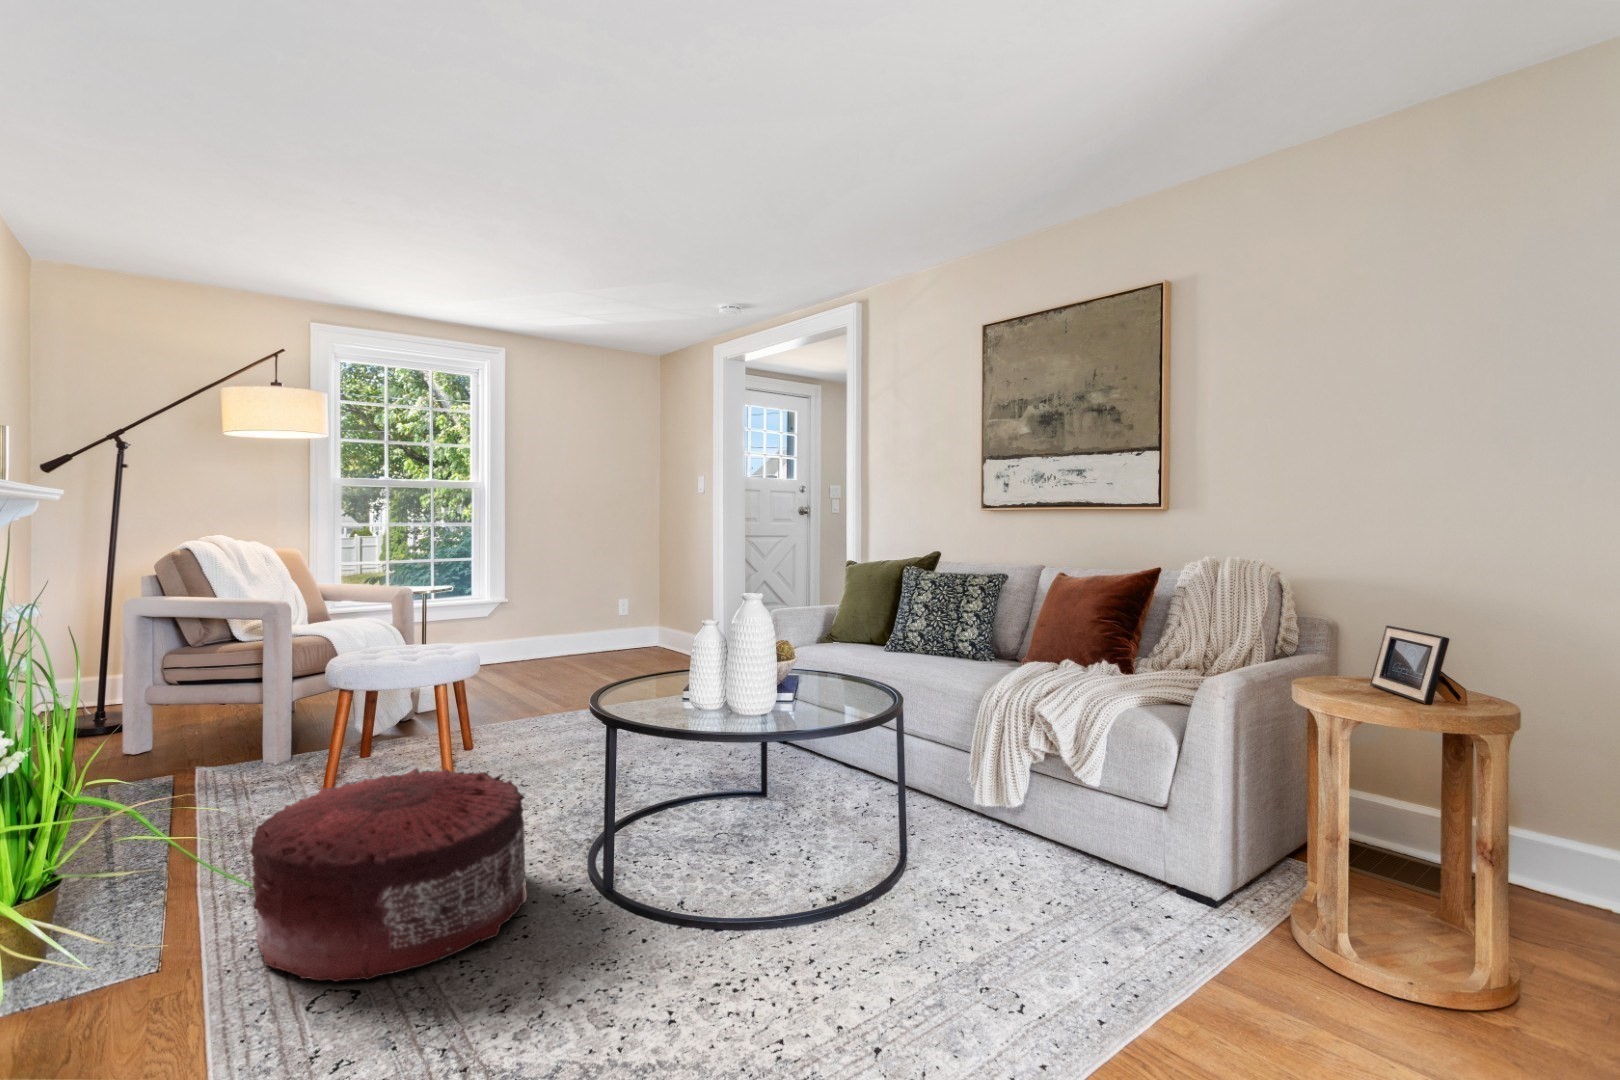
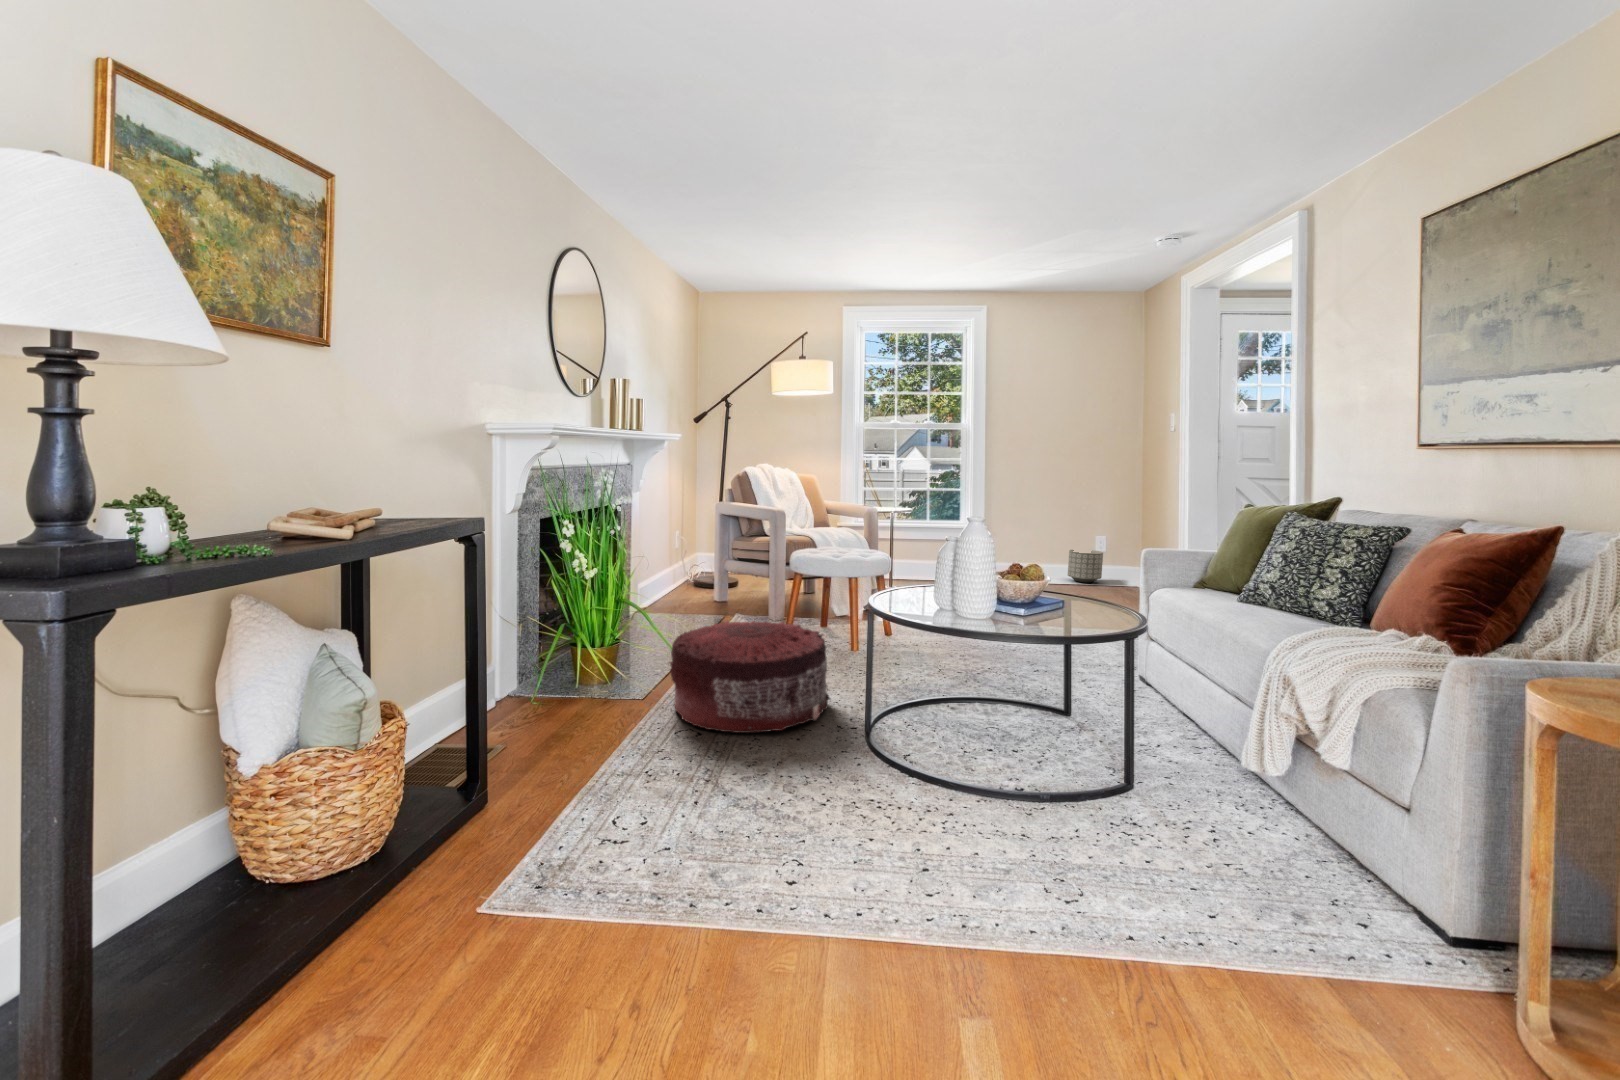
planter: none [605,616,640,652] -> present [1068,550,1103,583]

